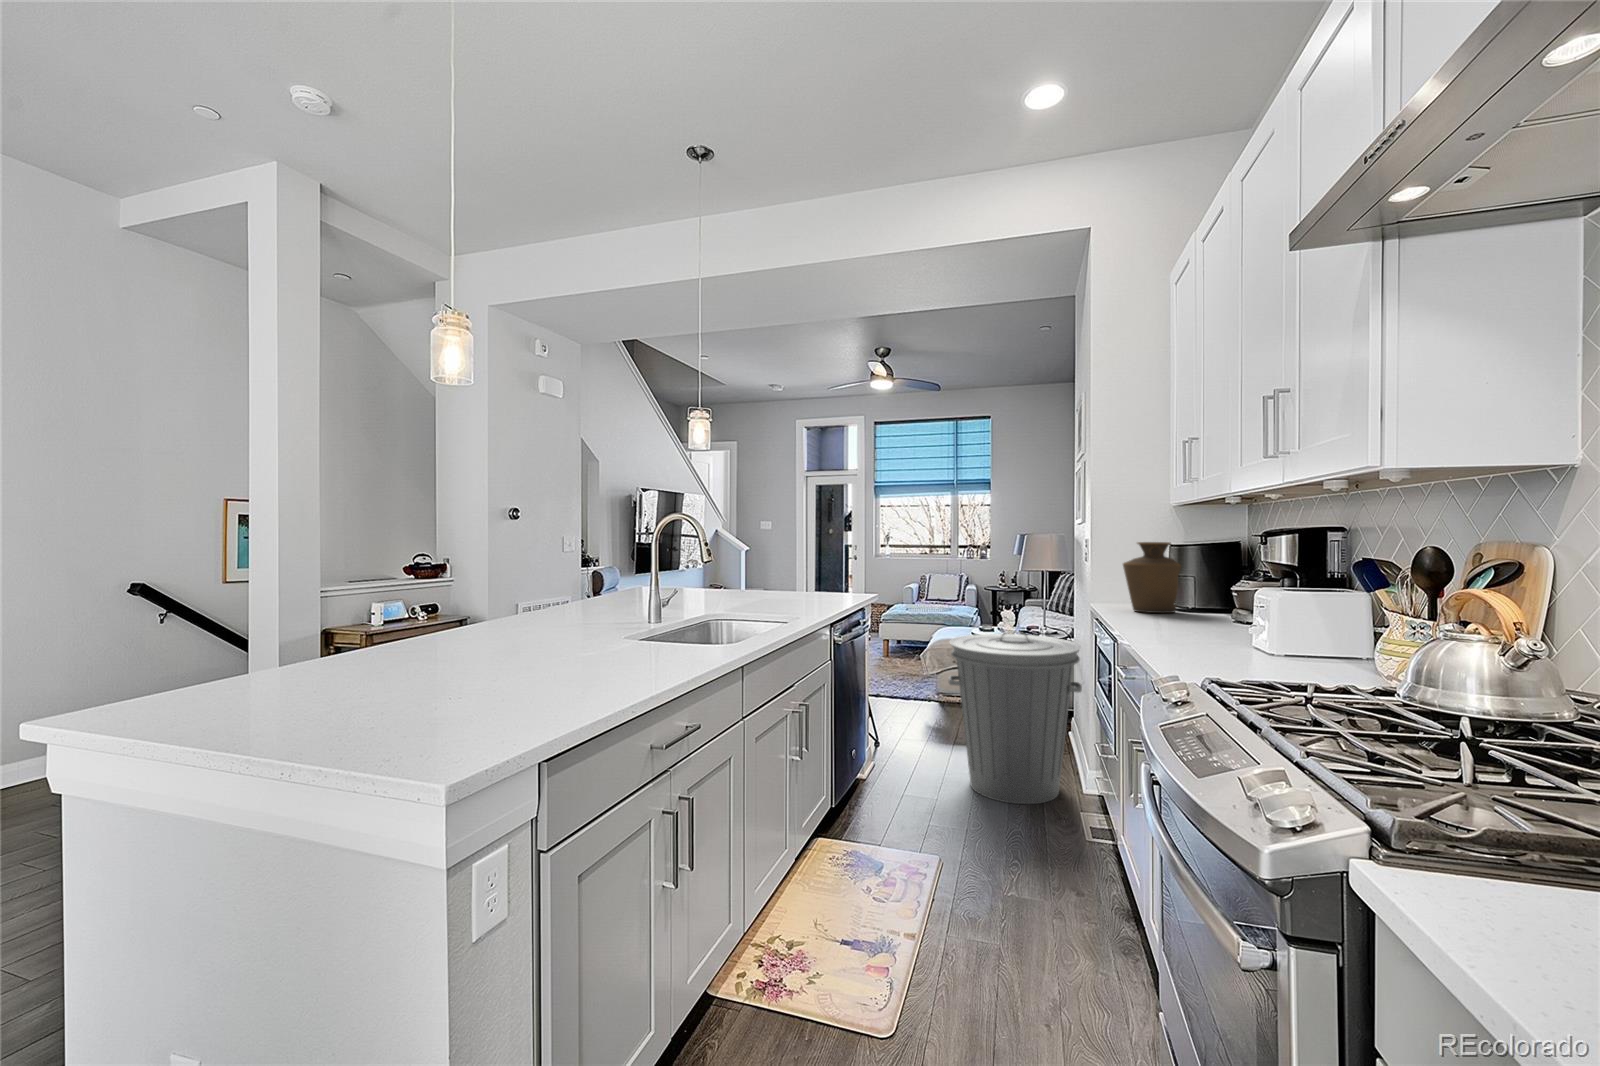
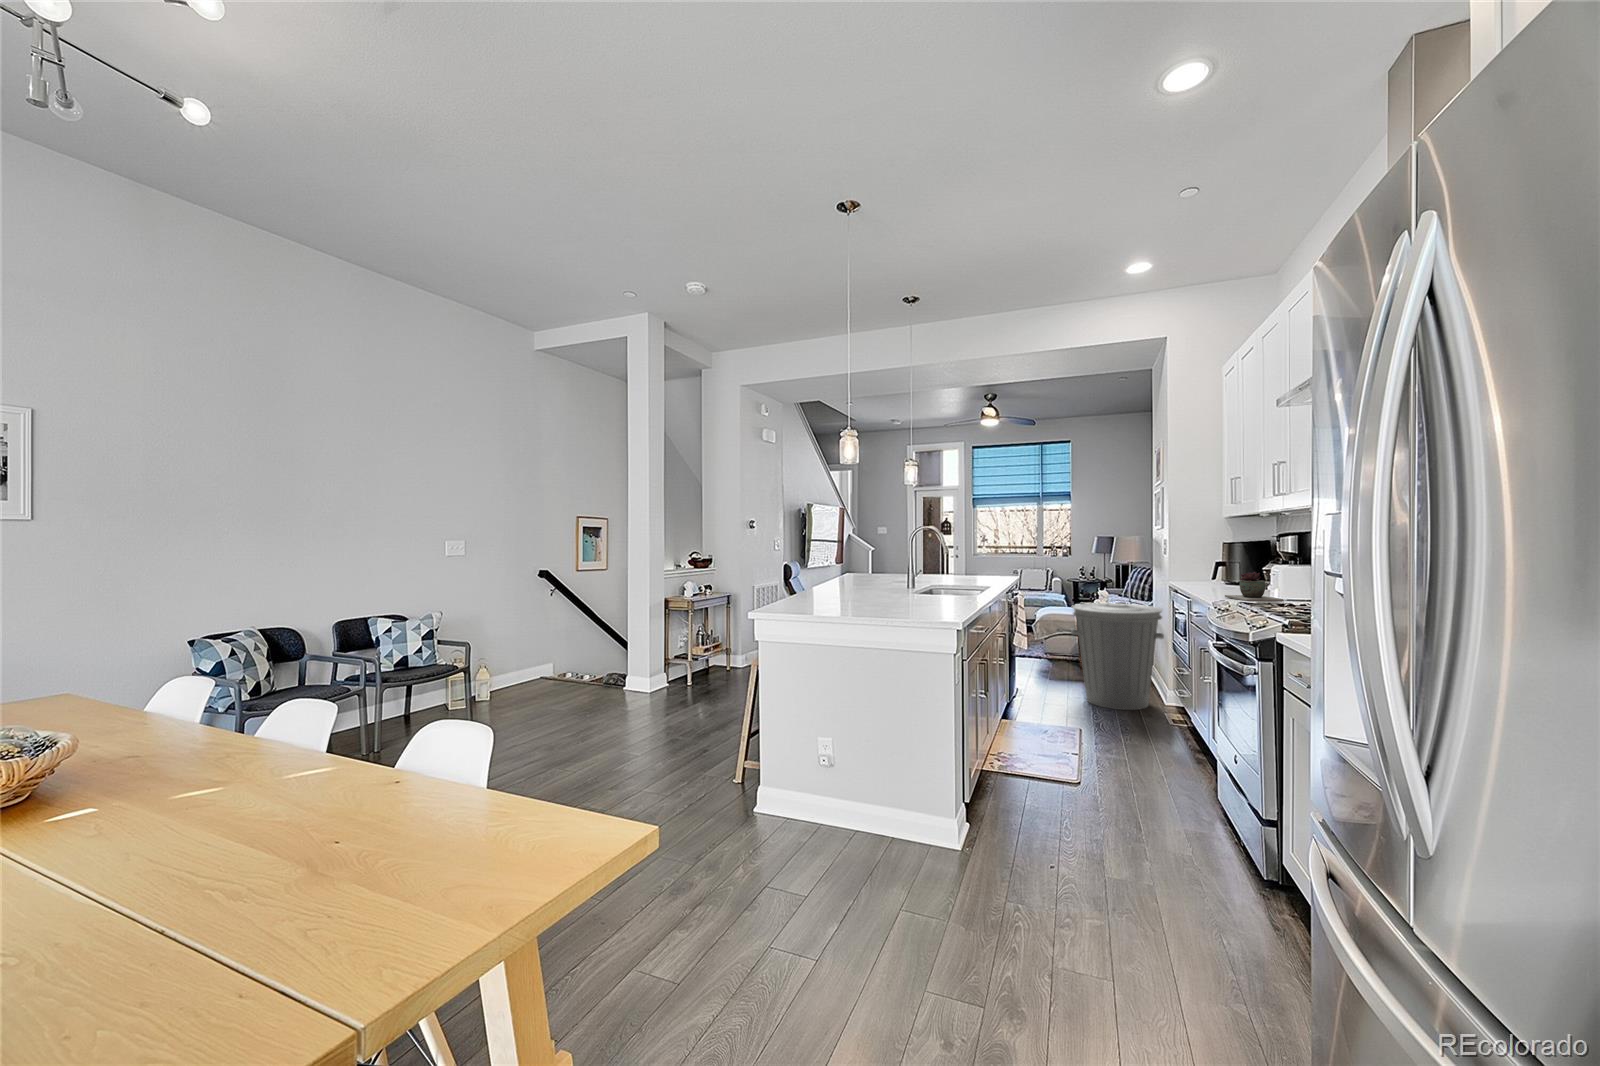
vase: present [1123,542,1181,613] -> none [1192,541,1235,586]
succulent plant: none [1171,602,1277,660] -> present [1225,572,1283,601]

